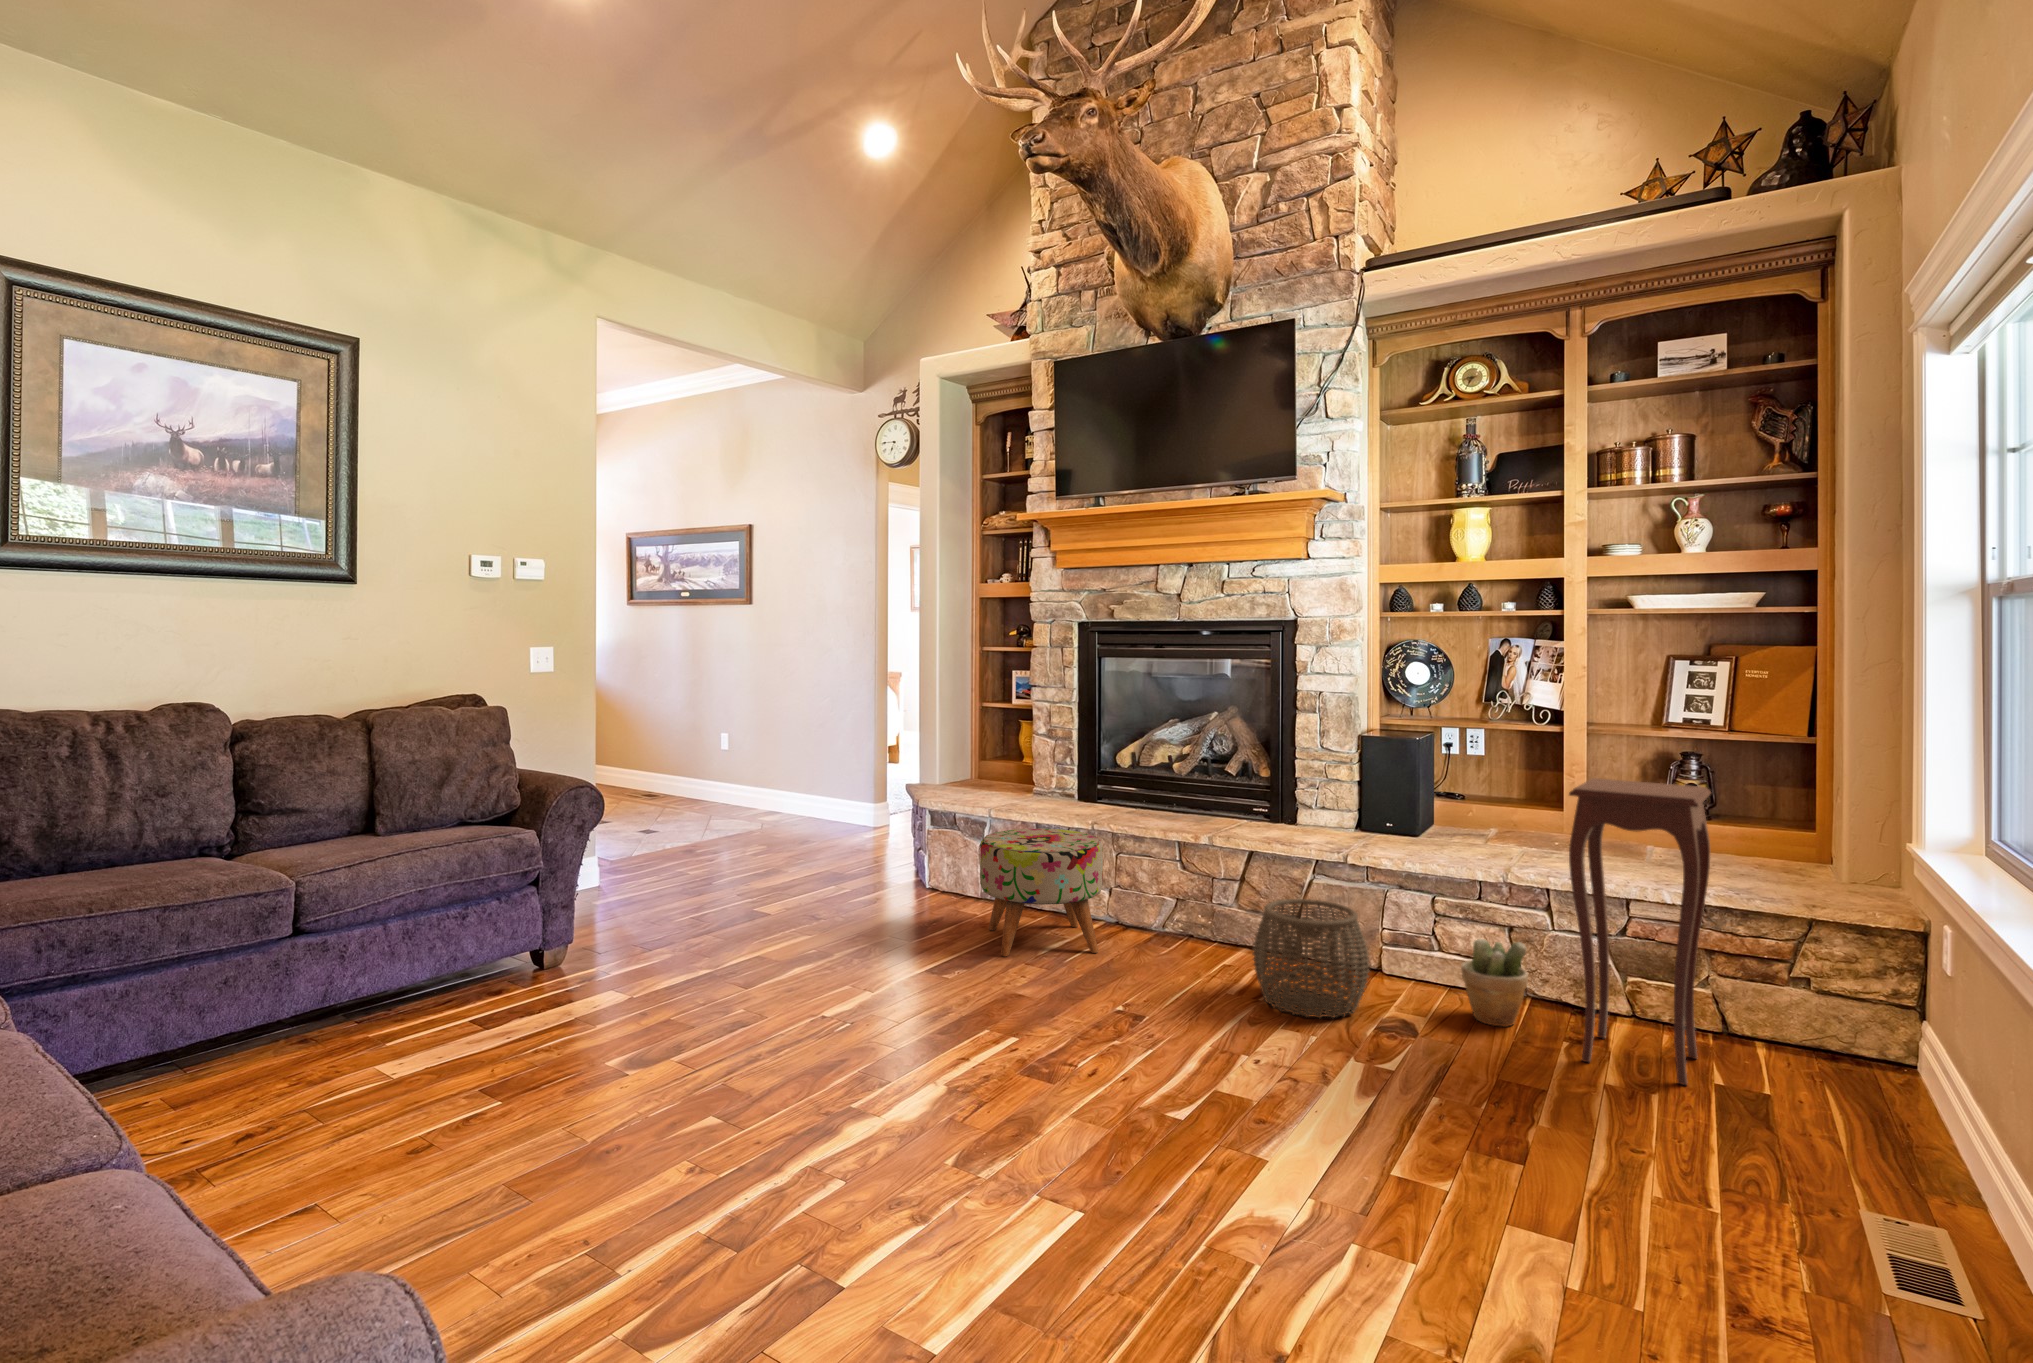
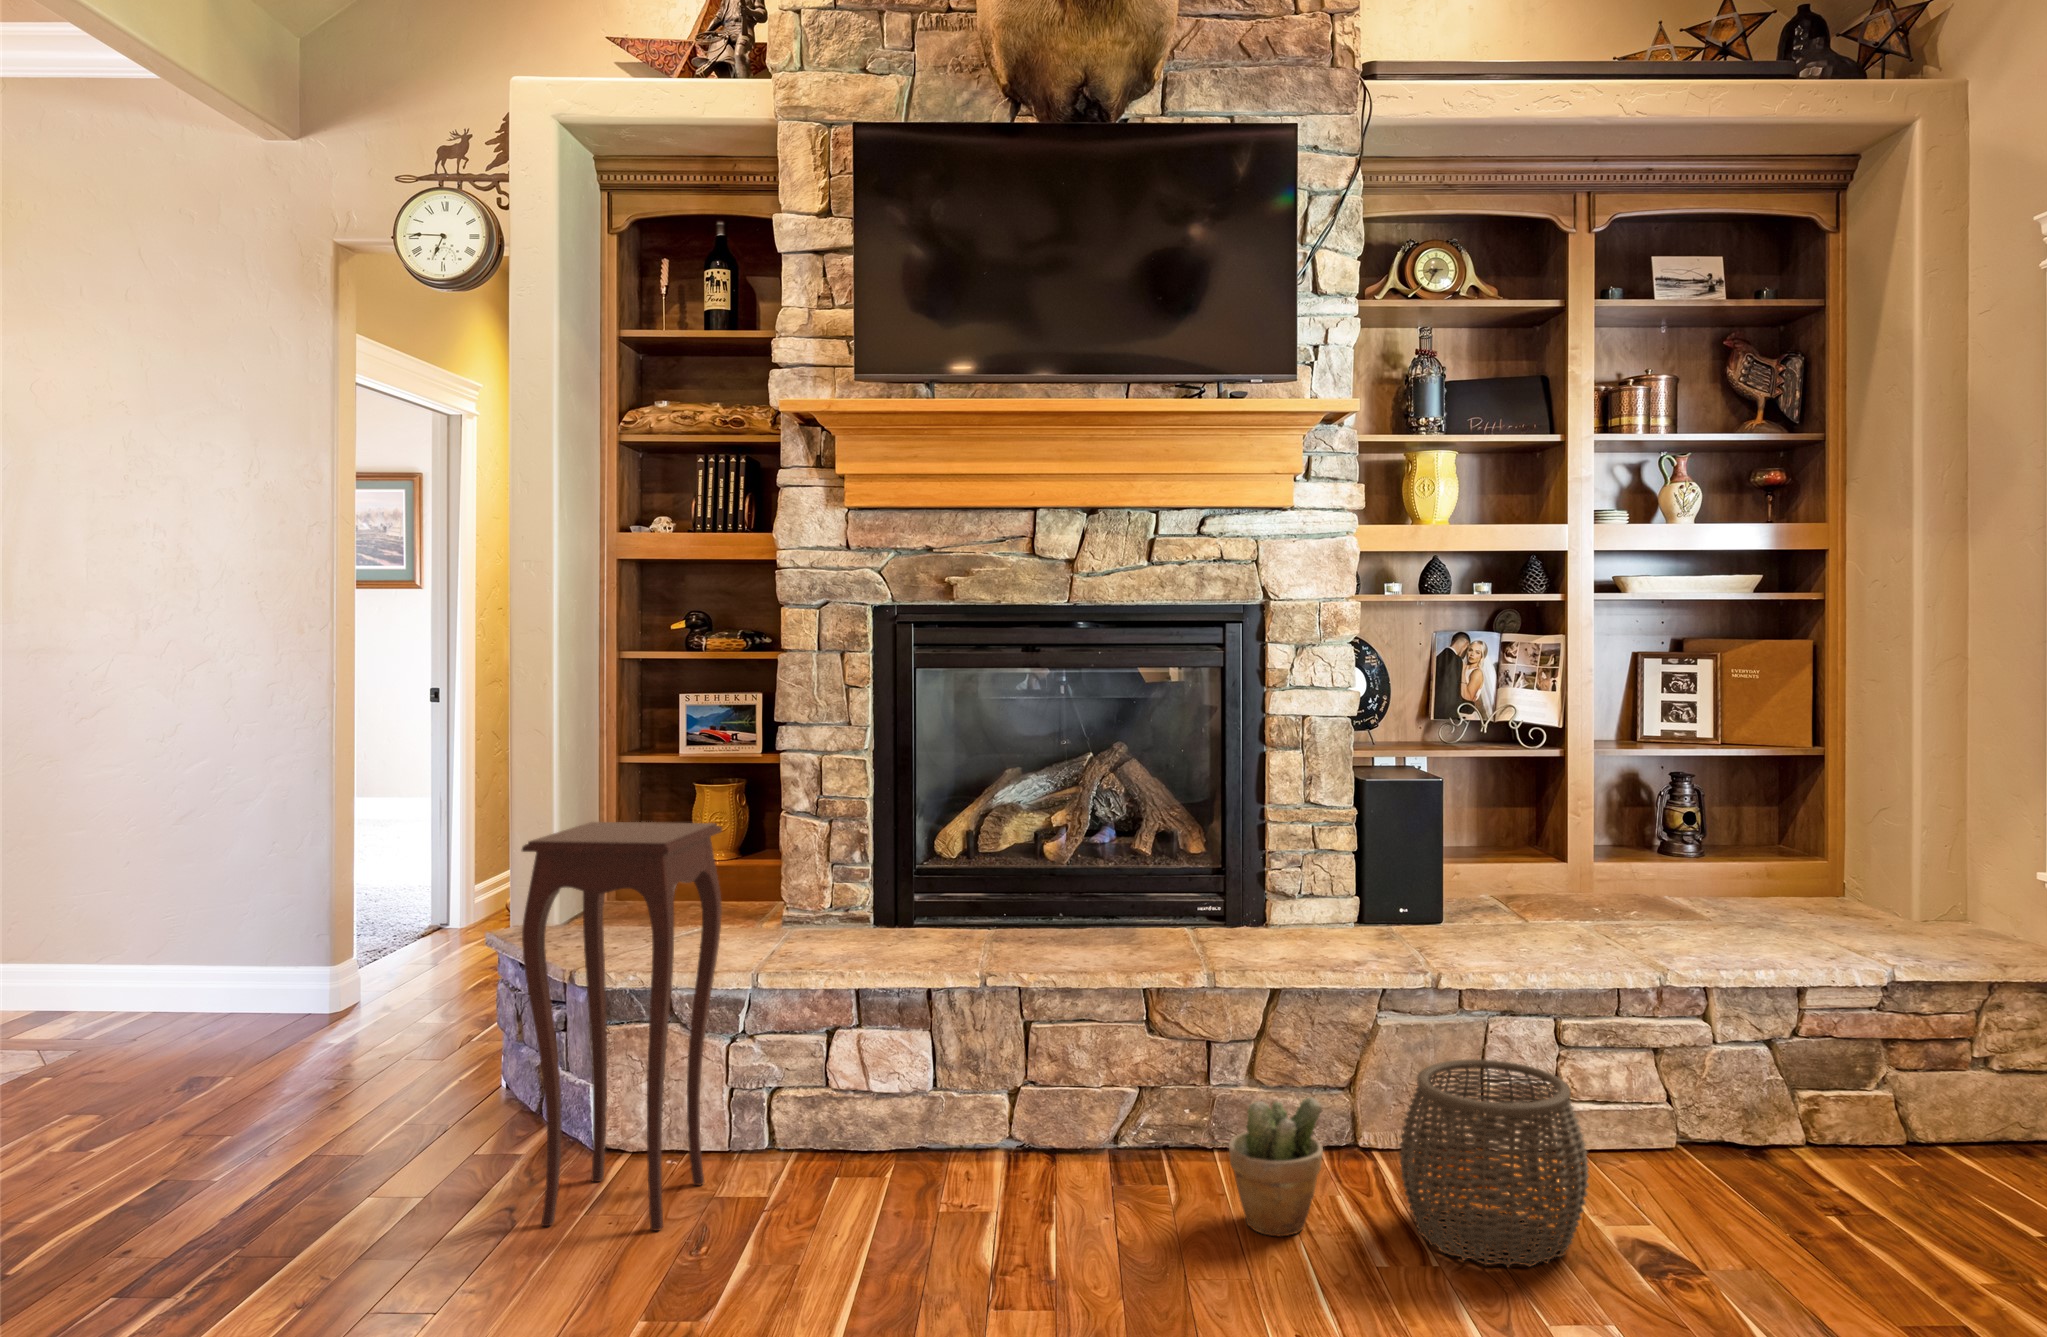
side table: present [1569,778,1711,1085] -> present [522,822,722,1231]
ottoman: present [980,828,1103,956] -> none [826,994,1078,1277]
potted plant: present [1461,939,1528,1026] -> present [1229,1097,1323,1236]

